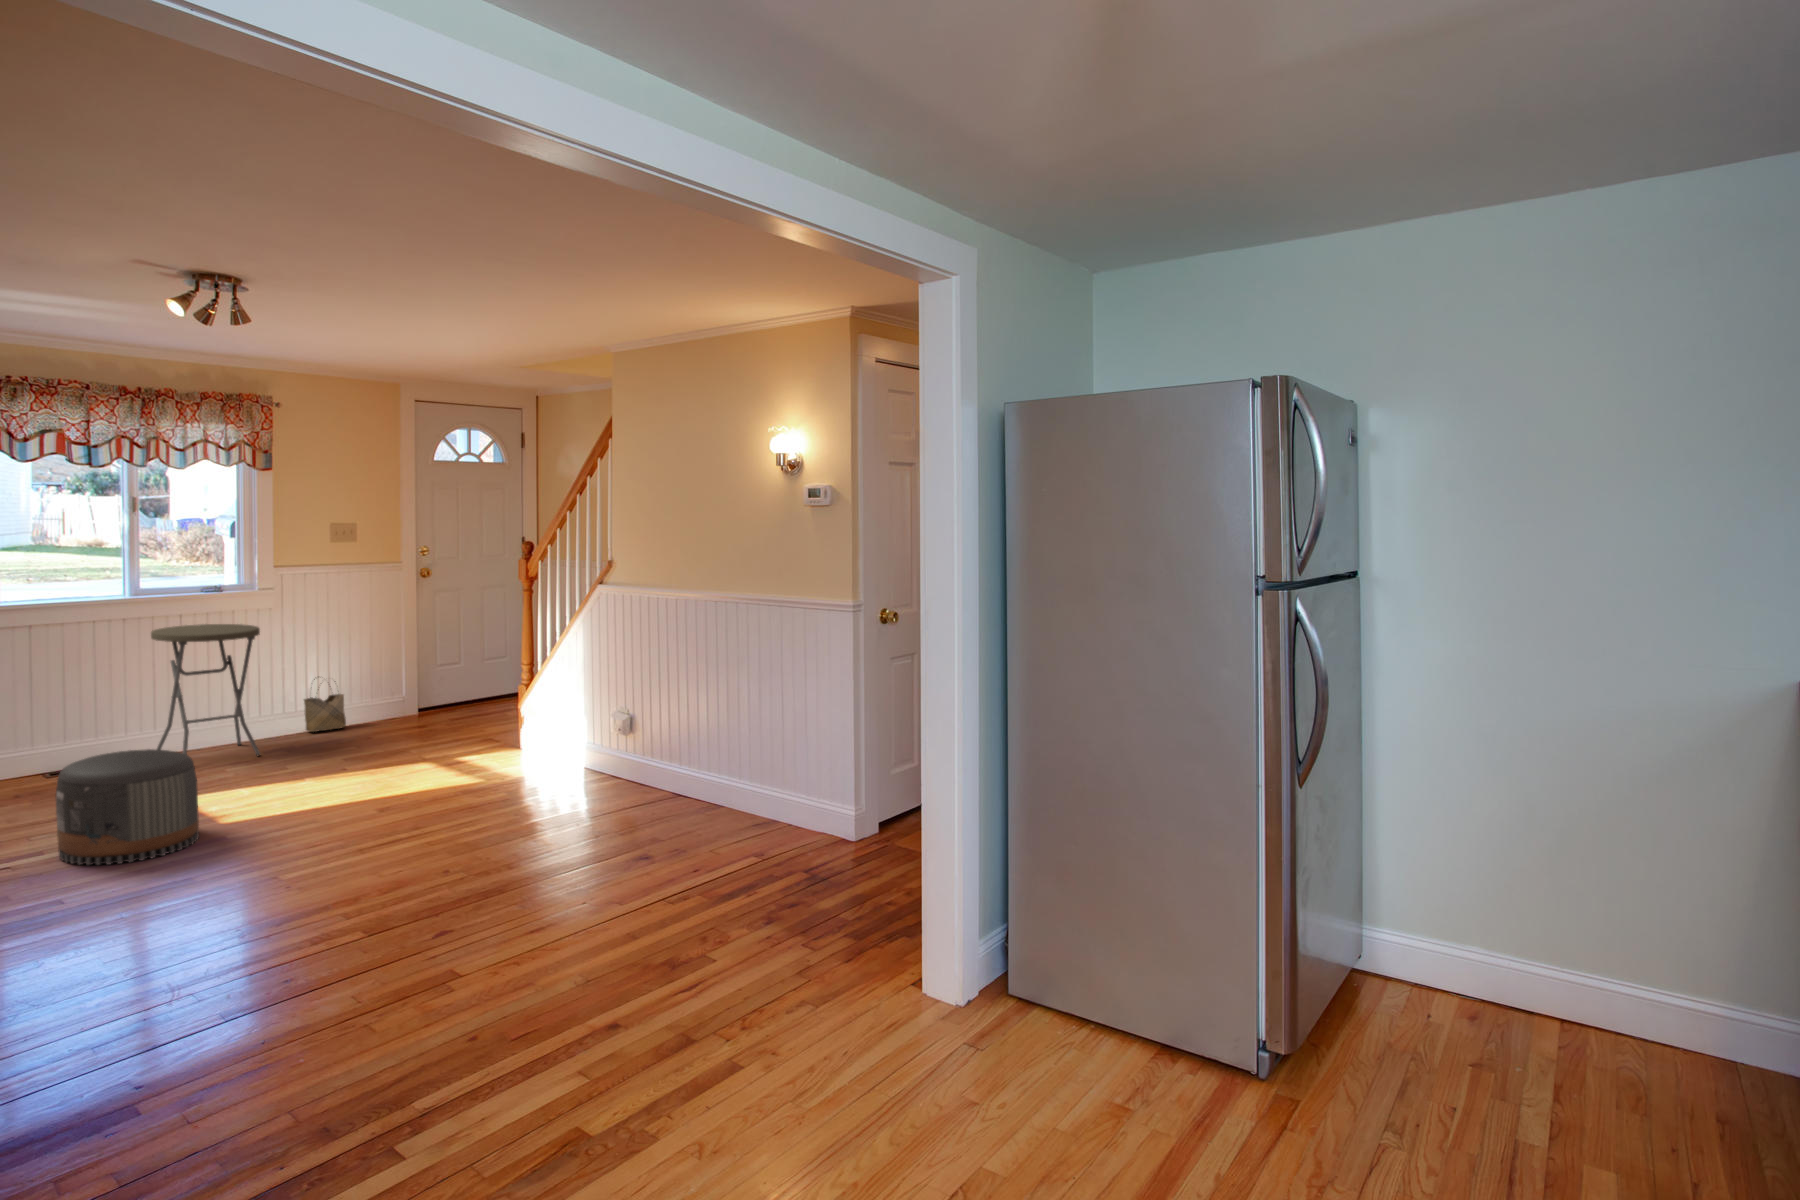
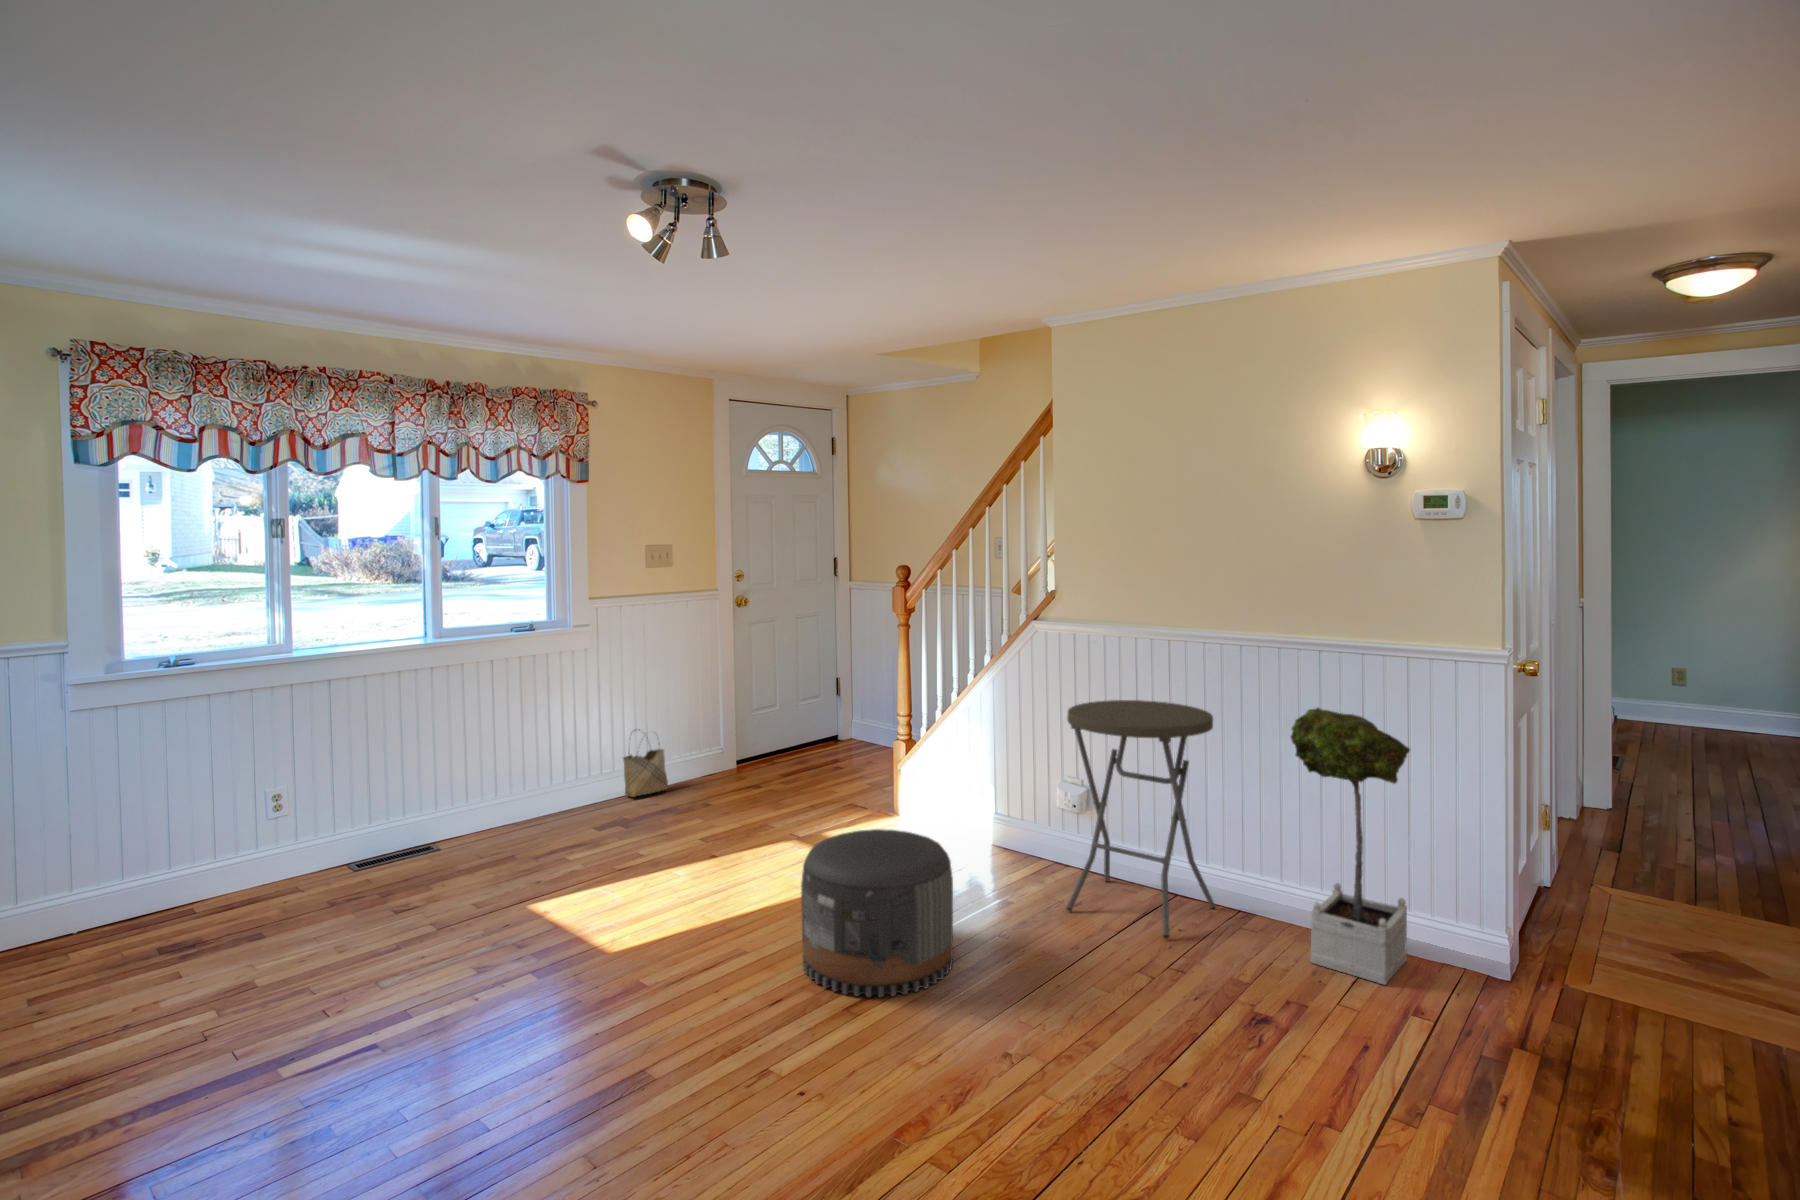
side table: present [151,624,261,756] -> present [1067,700,1215,939]
potted tree: none [724,654,799,838] -> present [1291,708,1410,985]
pouf: present [56,749,199,865] -> present [801,829,953,997]

